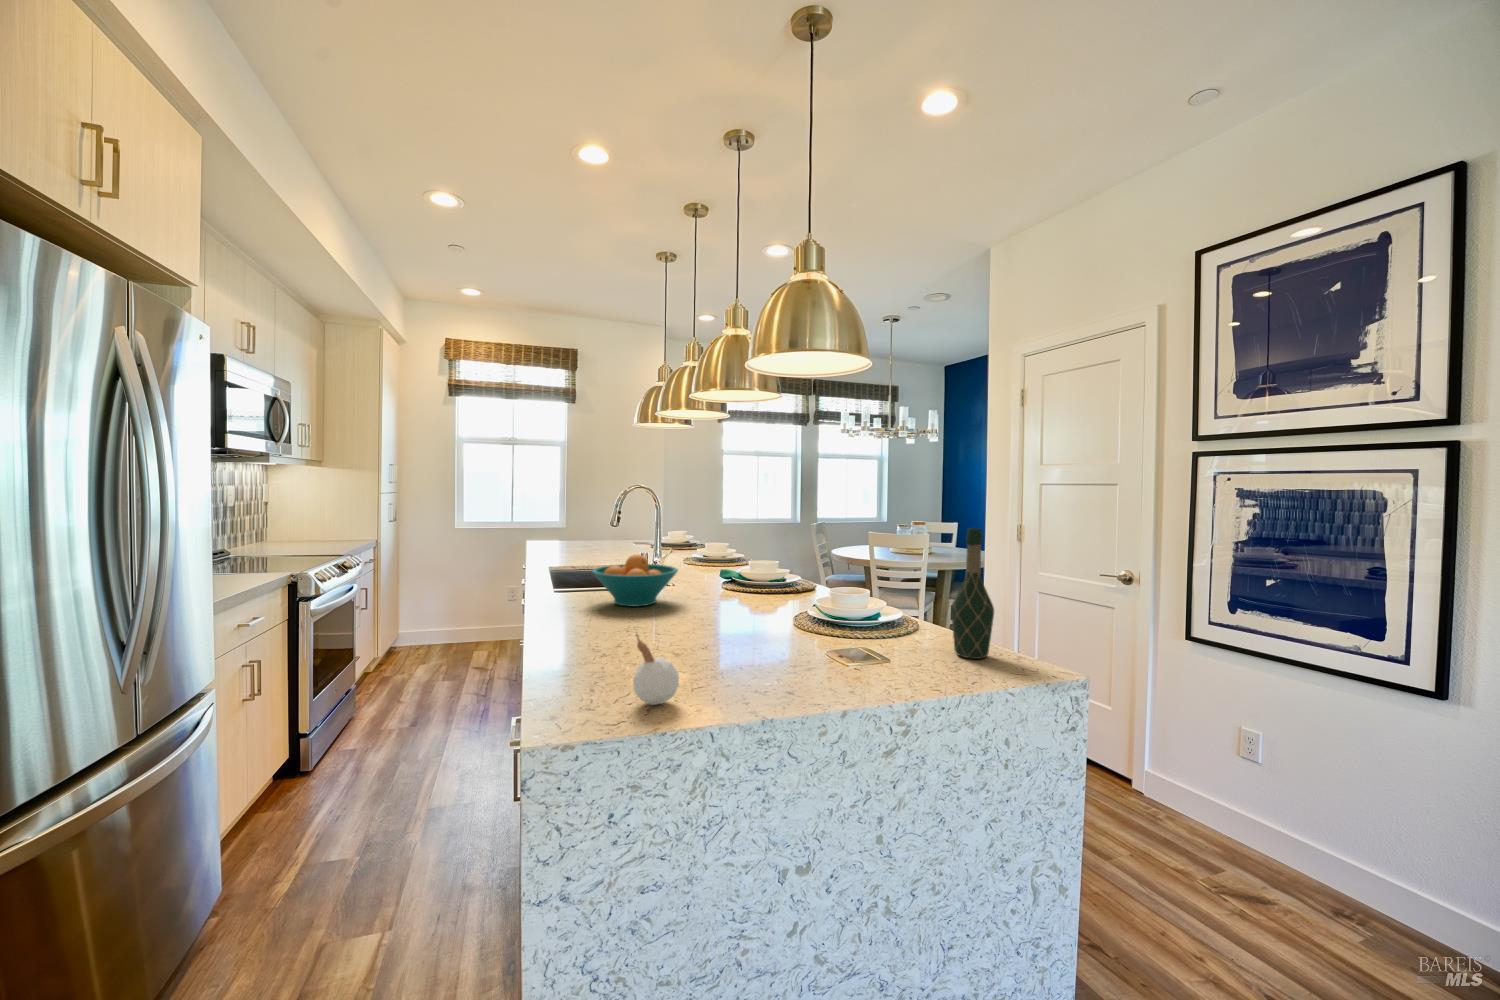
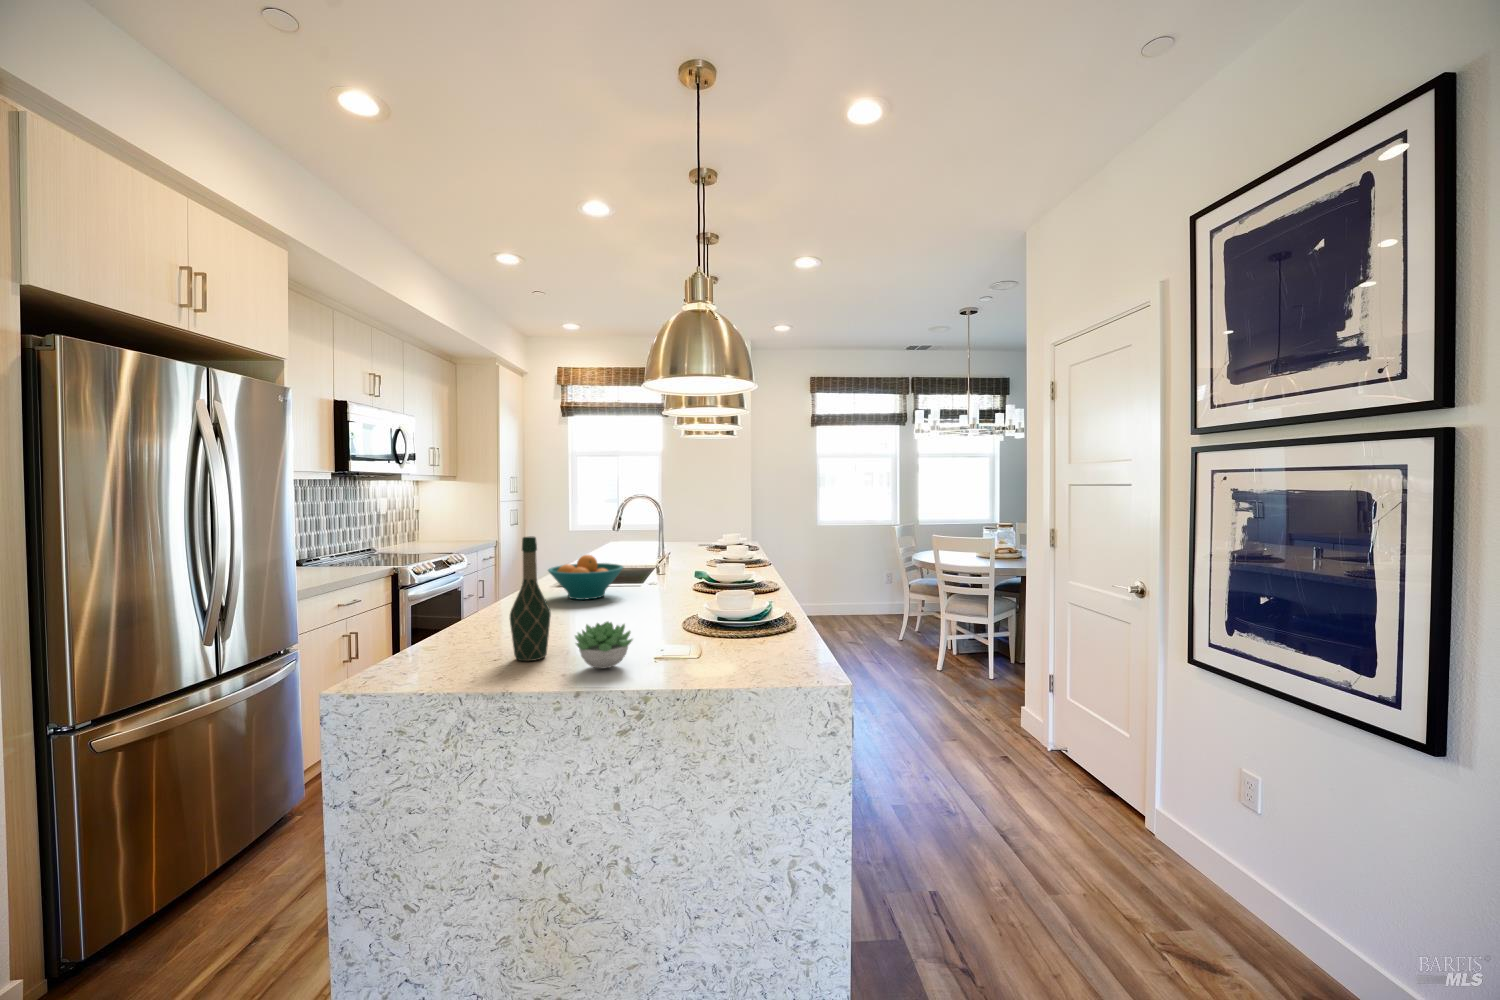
wine bottle: present [951,528,994,659] -> present [510,536,551,661]
succulent plant: none [790,628,863,683] -> present [575,622,632,668]
candle: present [633,634,679,705] -> none [428,610,468,674]

